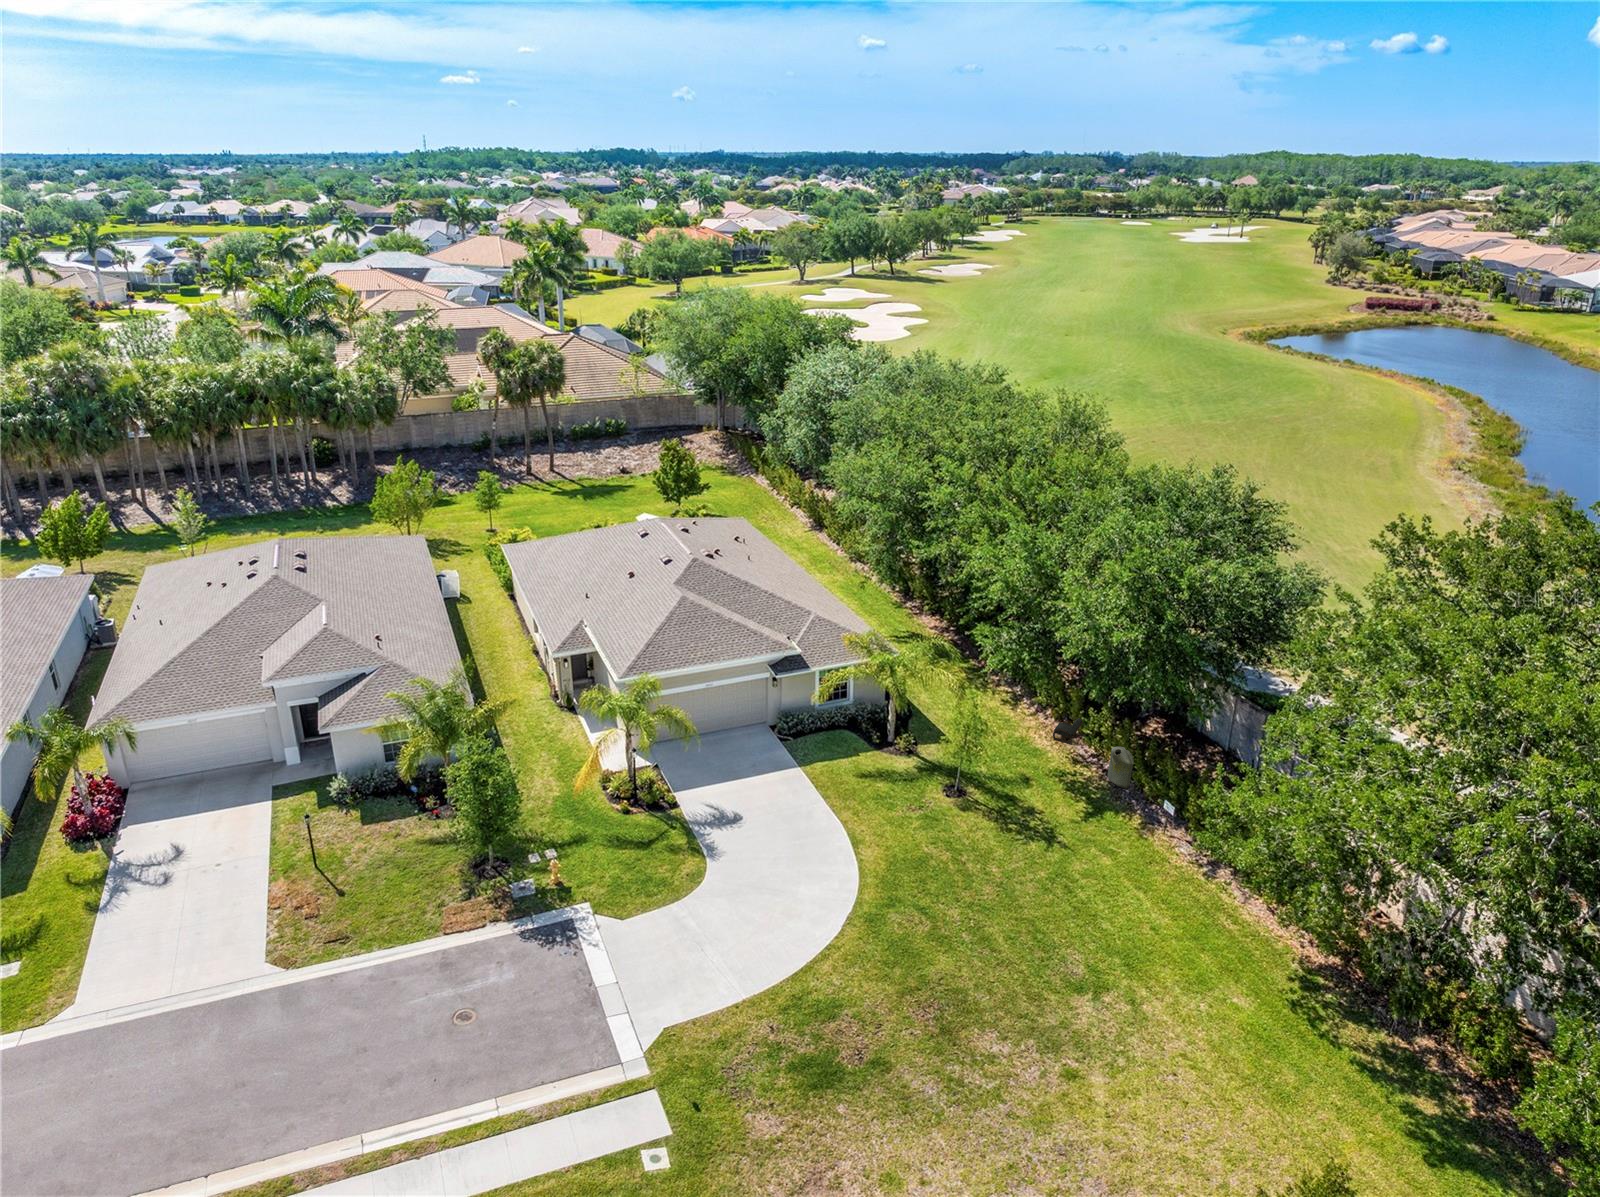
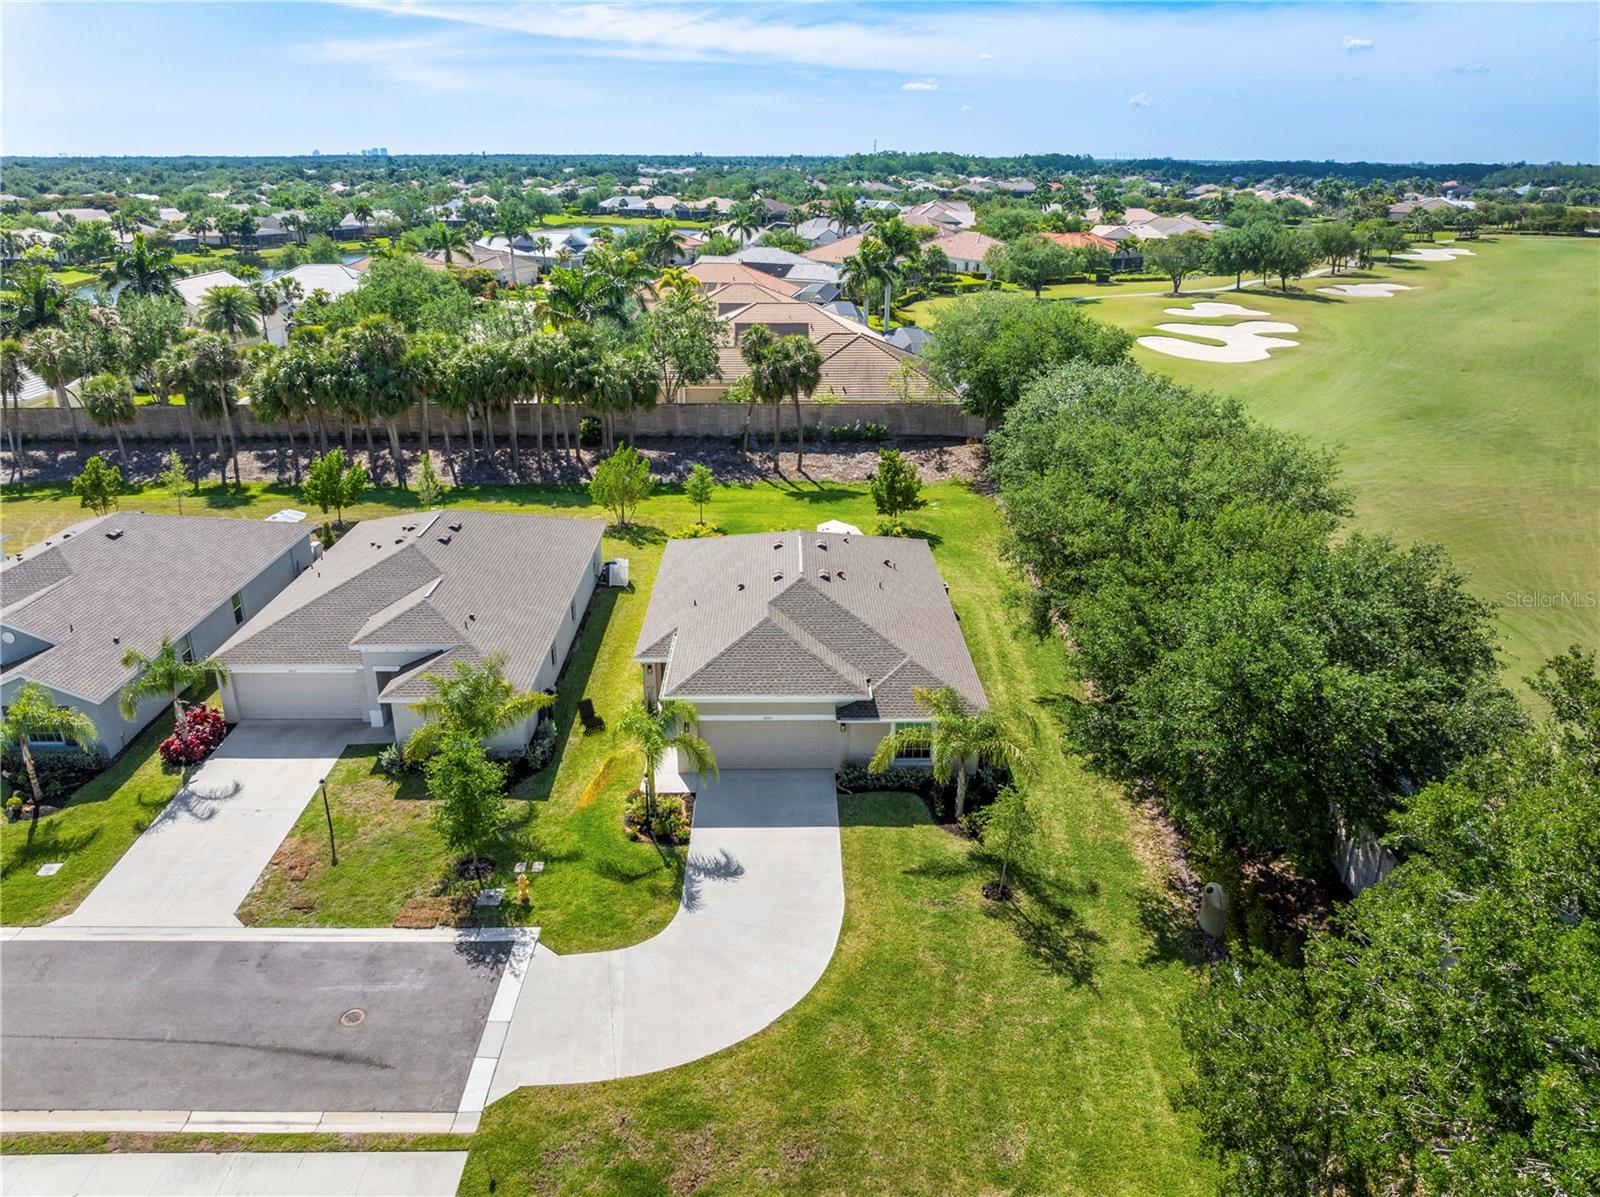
lounge chair: present [1053,718,1083,745] -> present [577,698,605,736]

